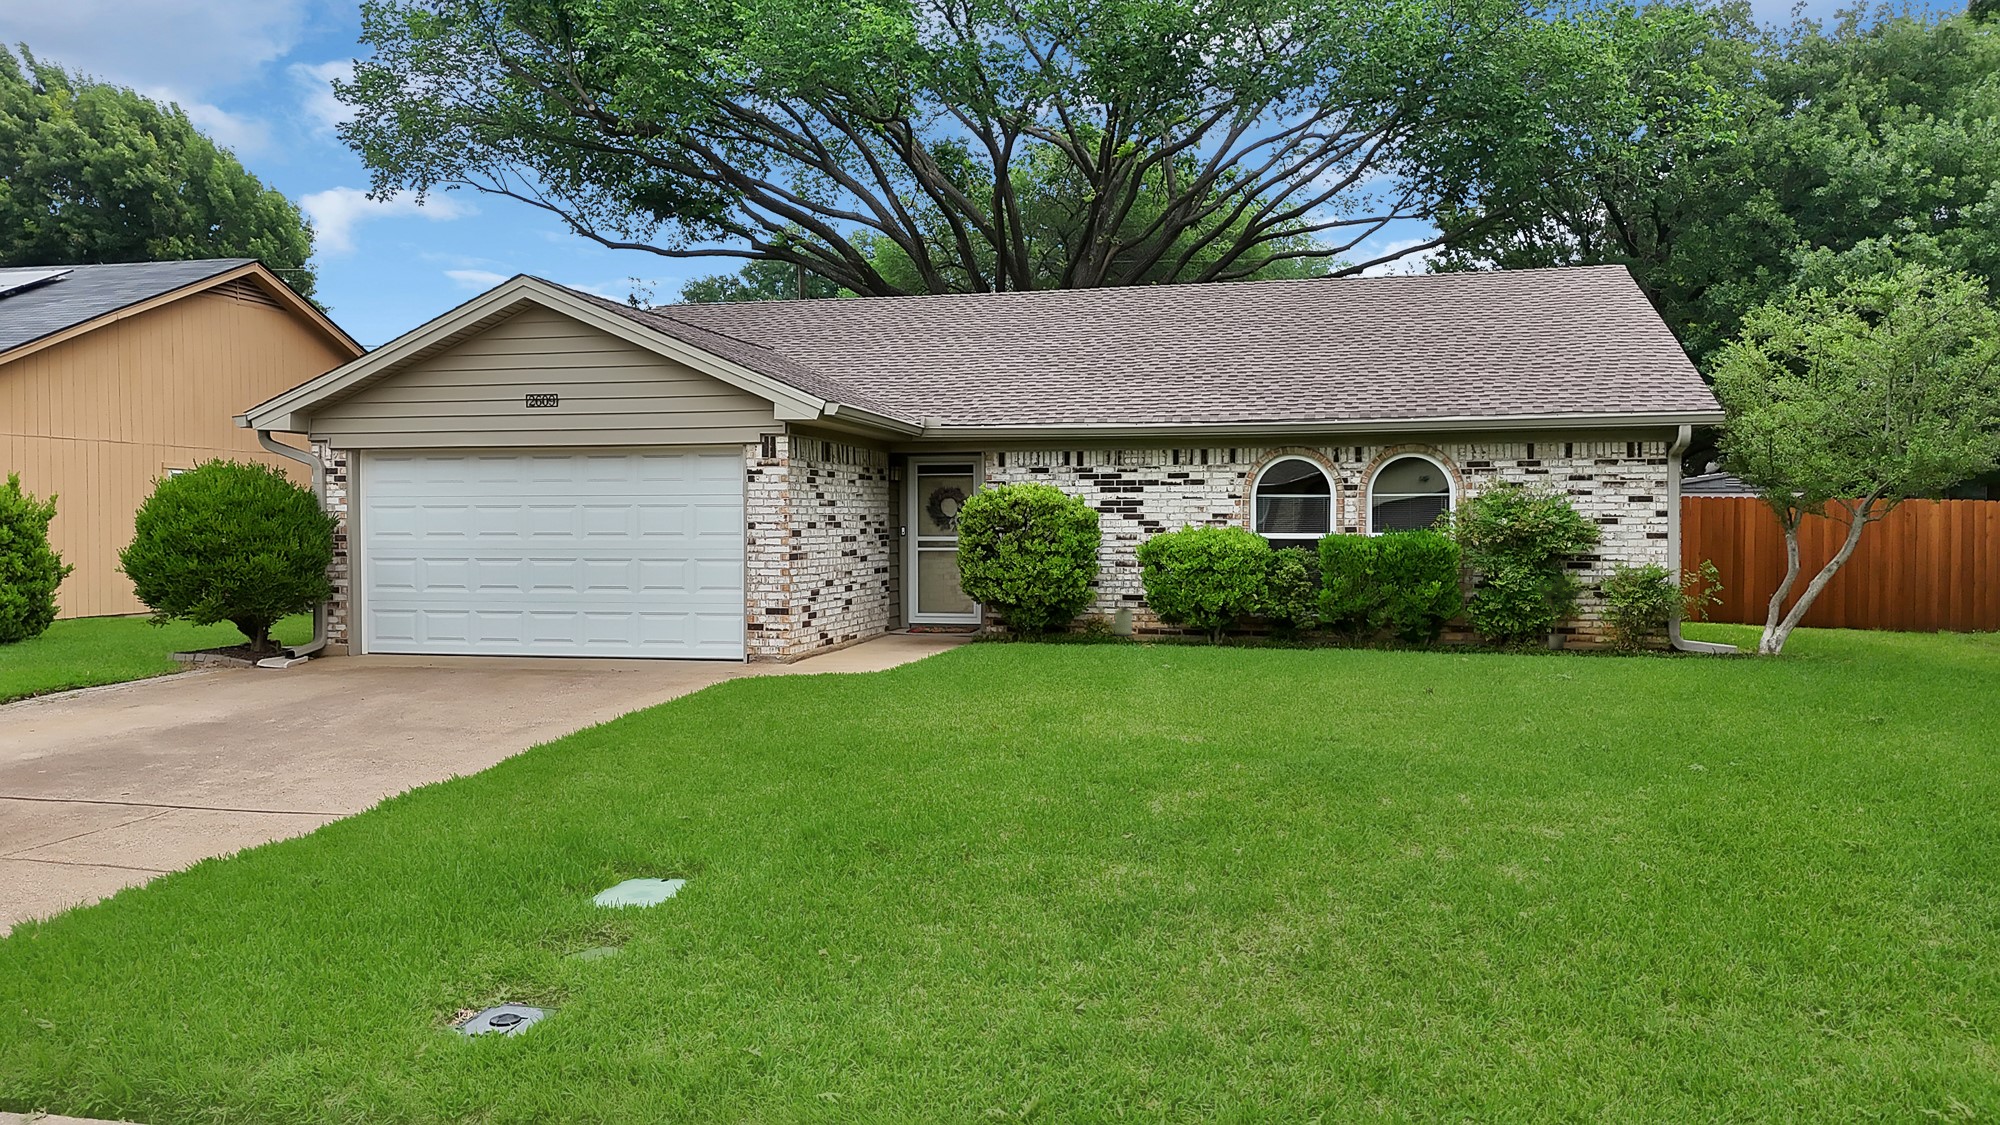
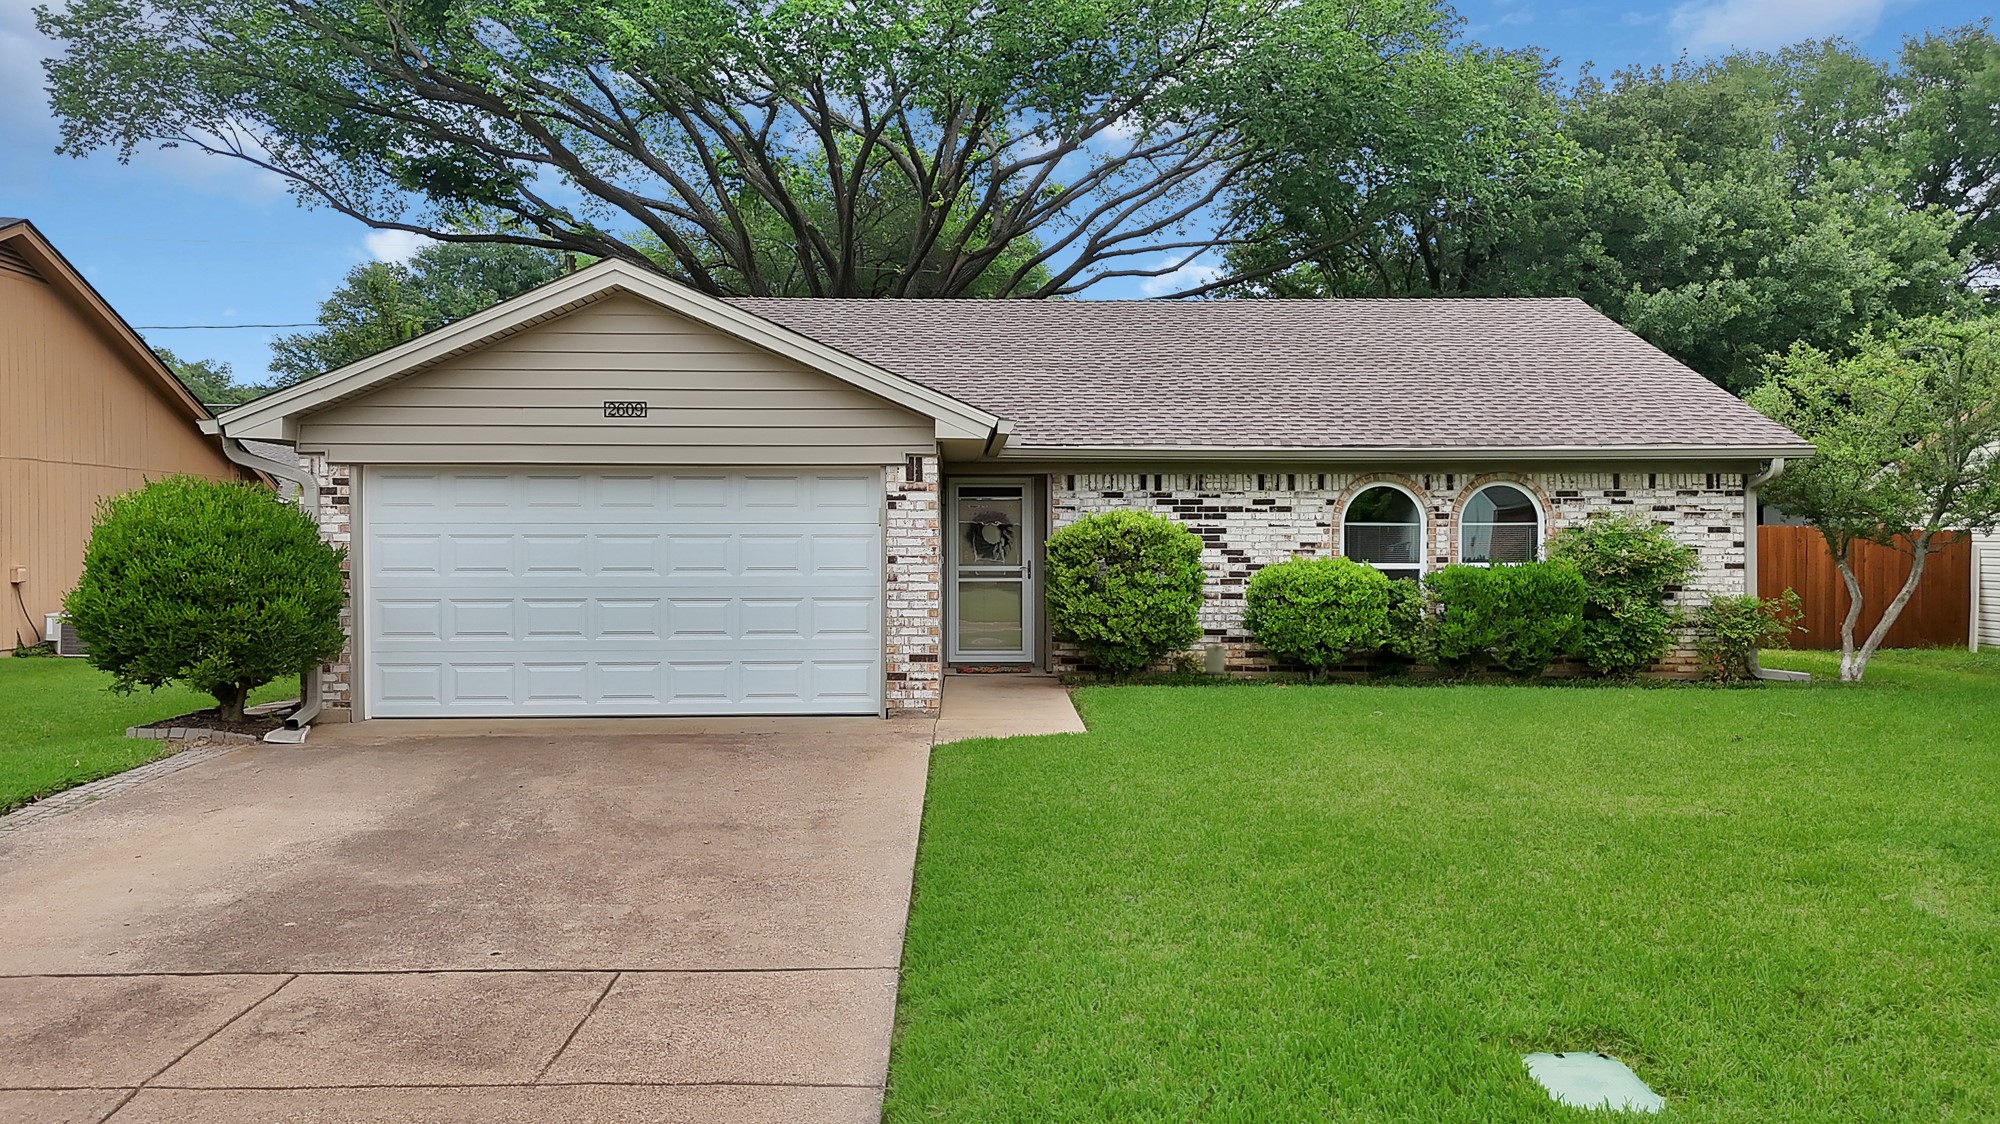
potted plant: present [1536,577,1583,650] -> none [1627,606,1688,678]

